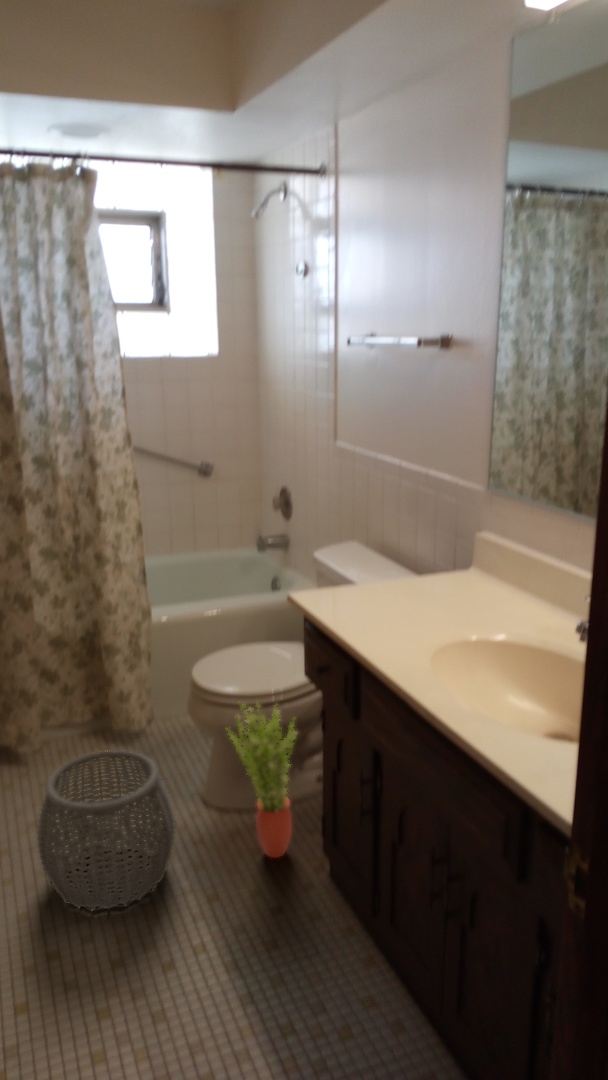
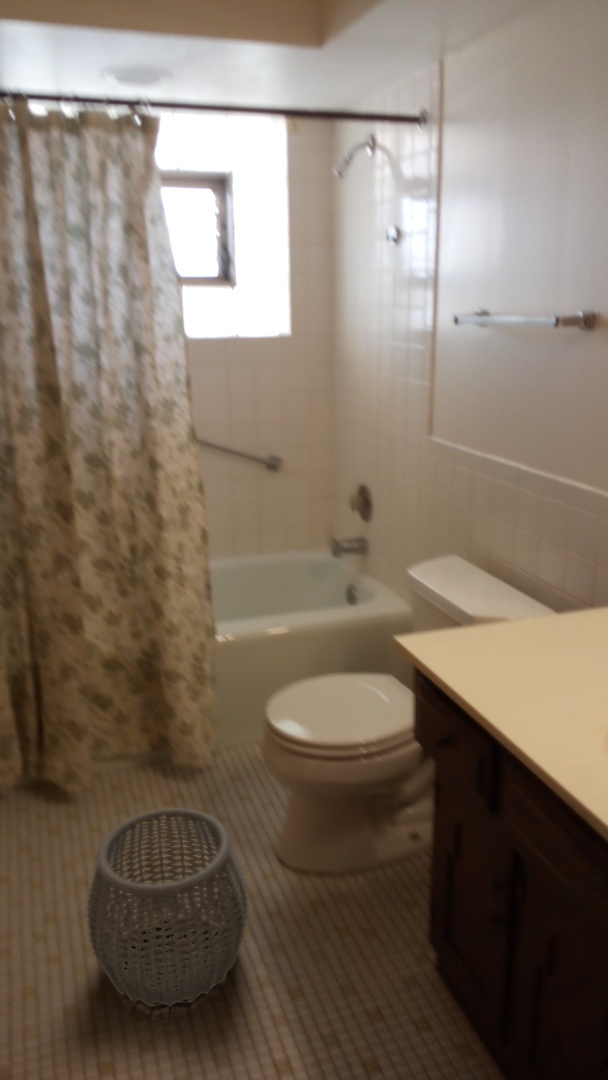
potted plant: present [229,703,297,858] -> none [309,755,399,941]

